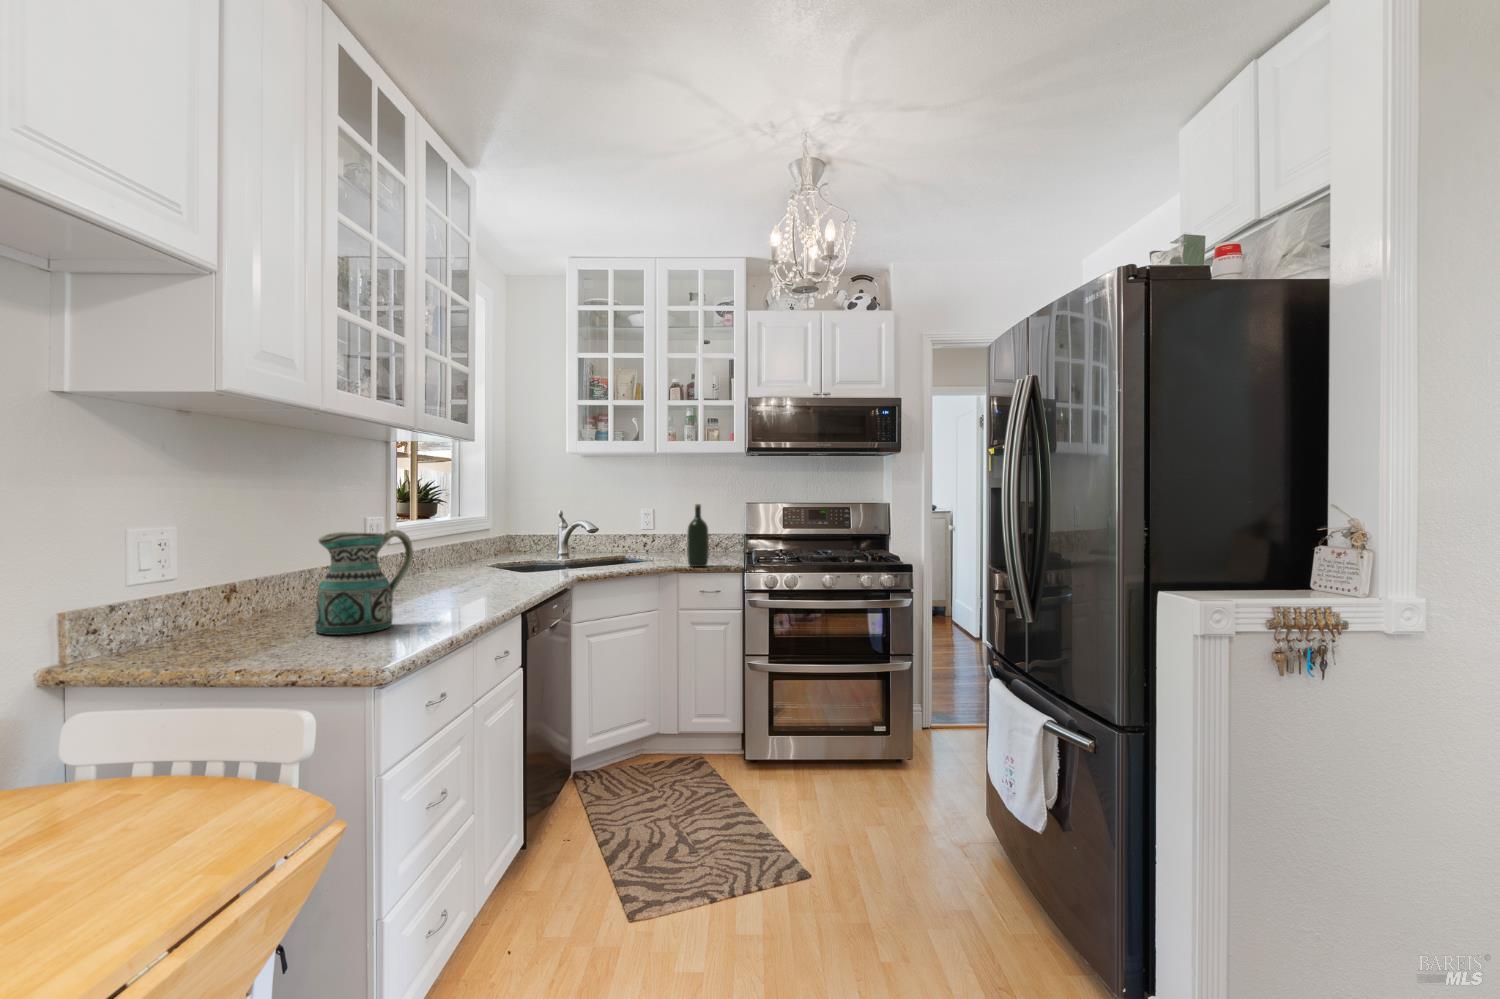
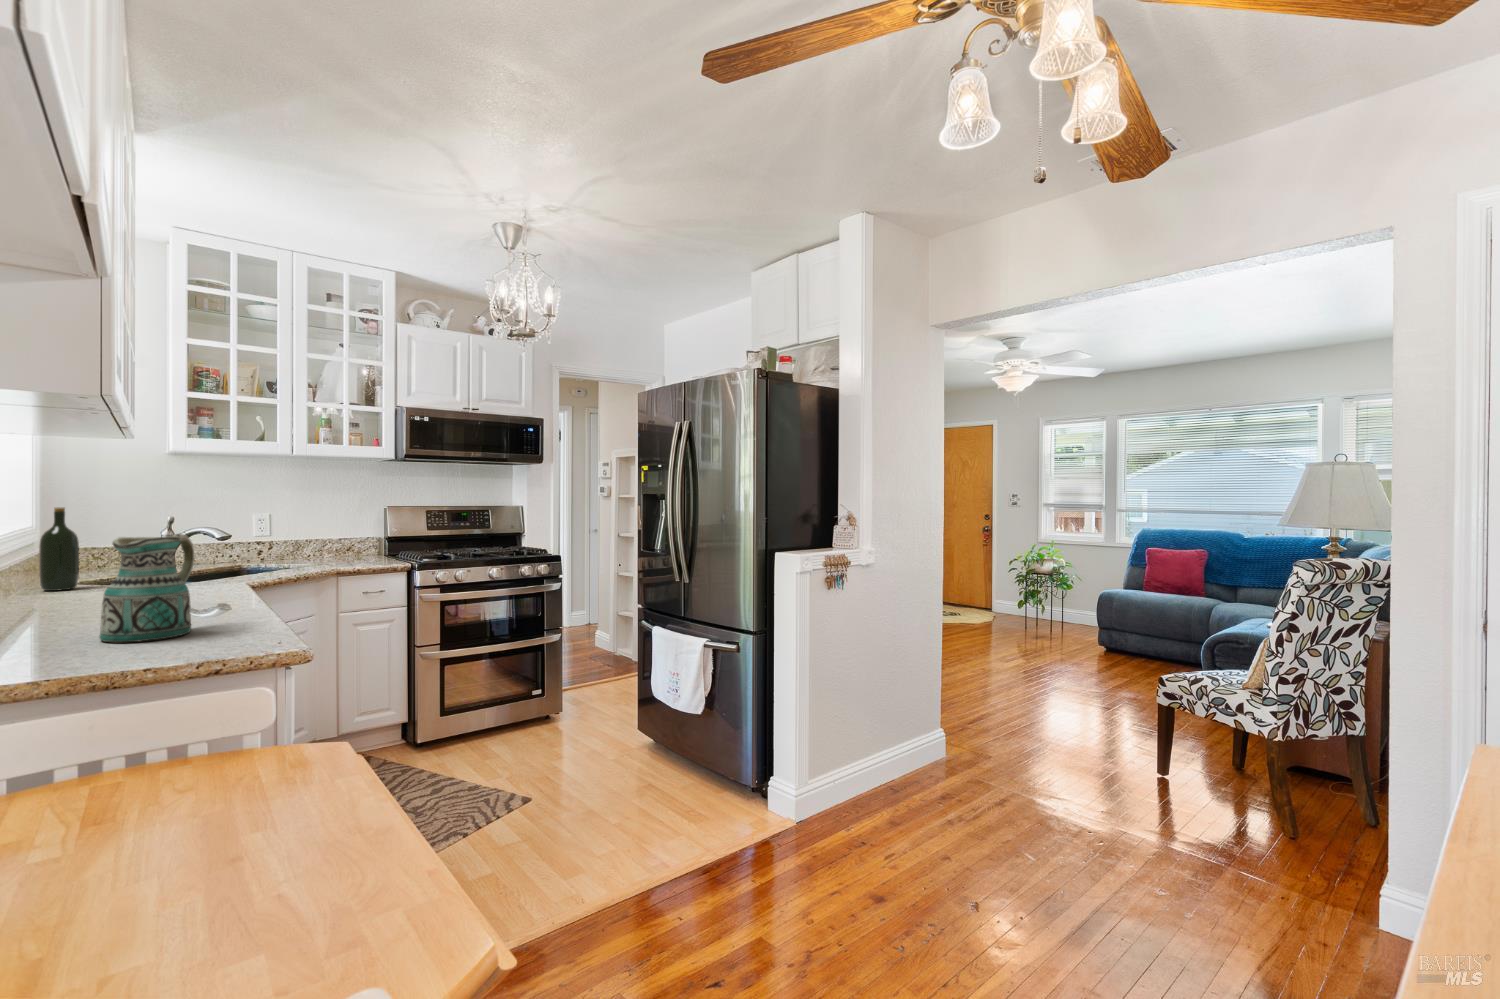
wine bottle: present [687,504,709,567] -> present [39,507,79,591]

